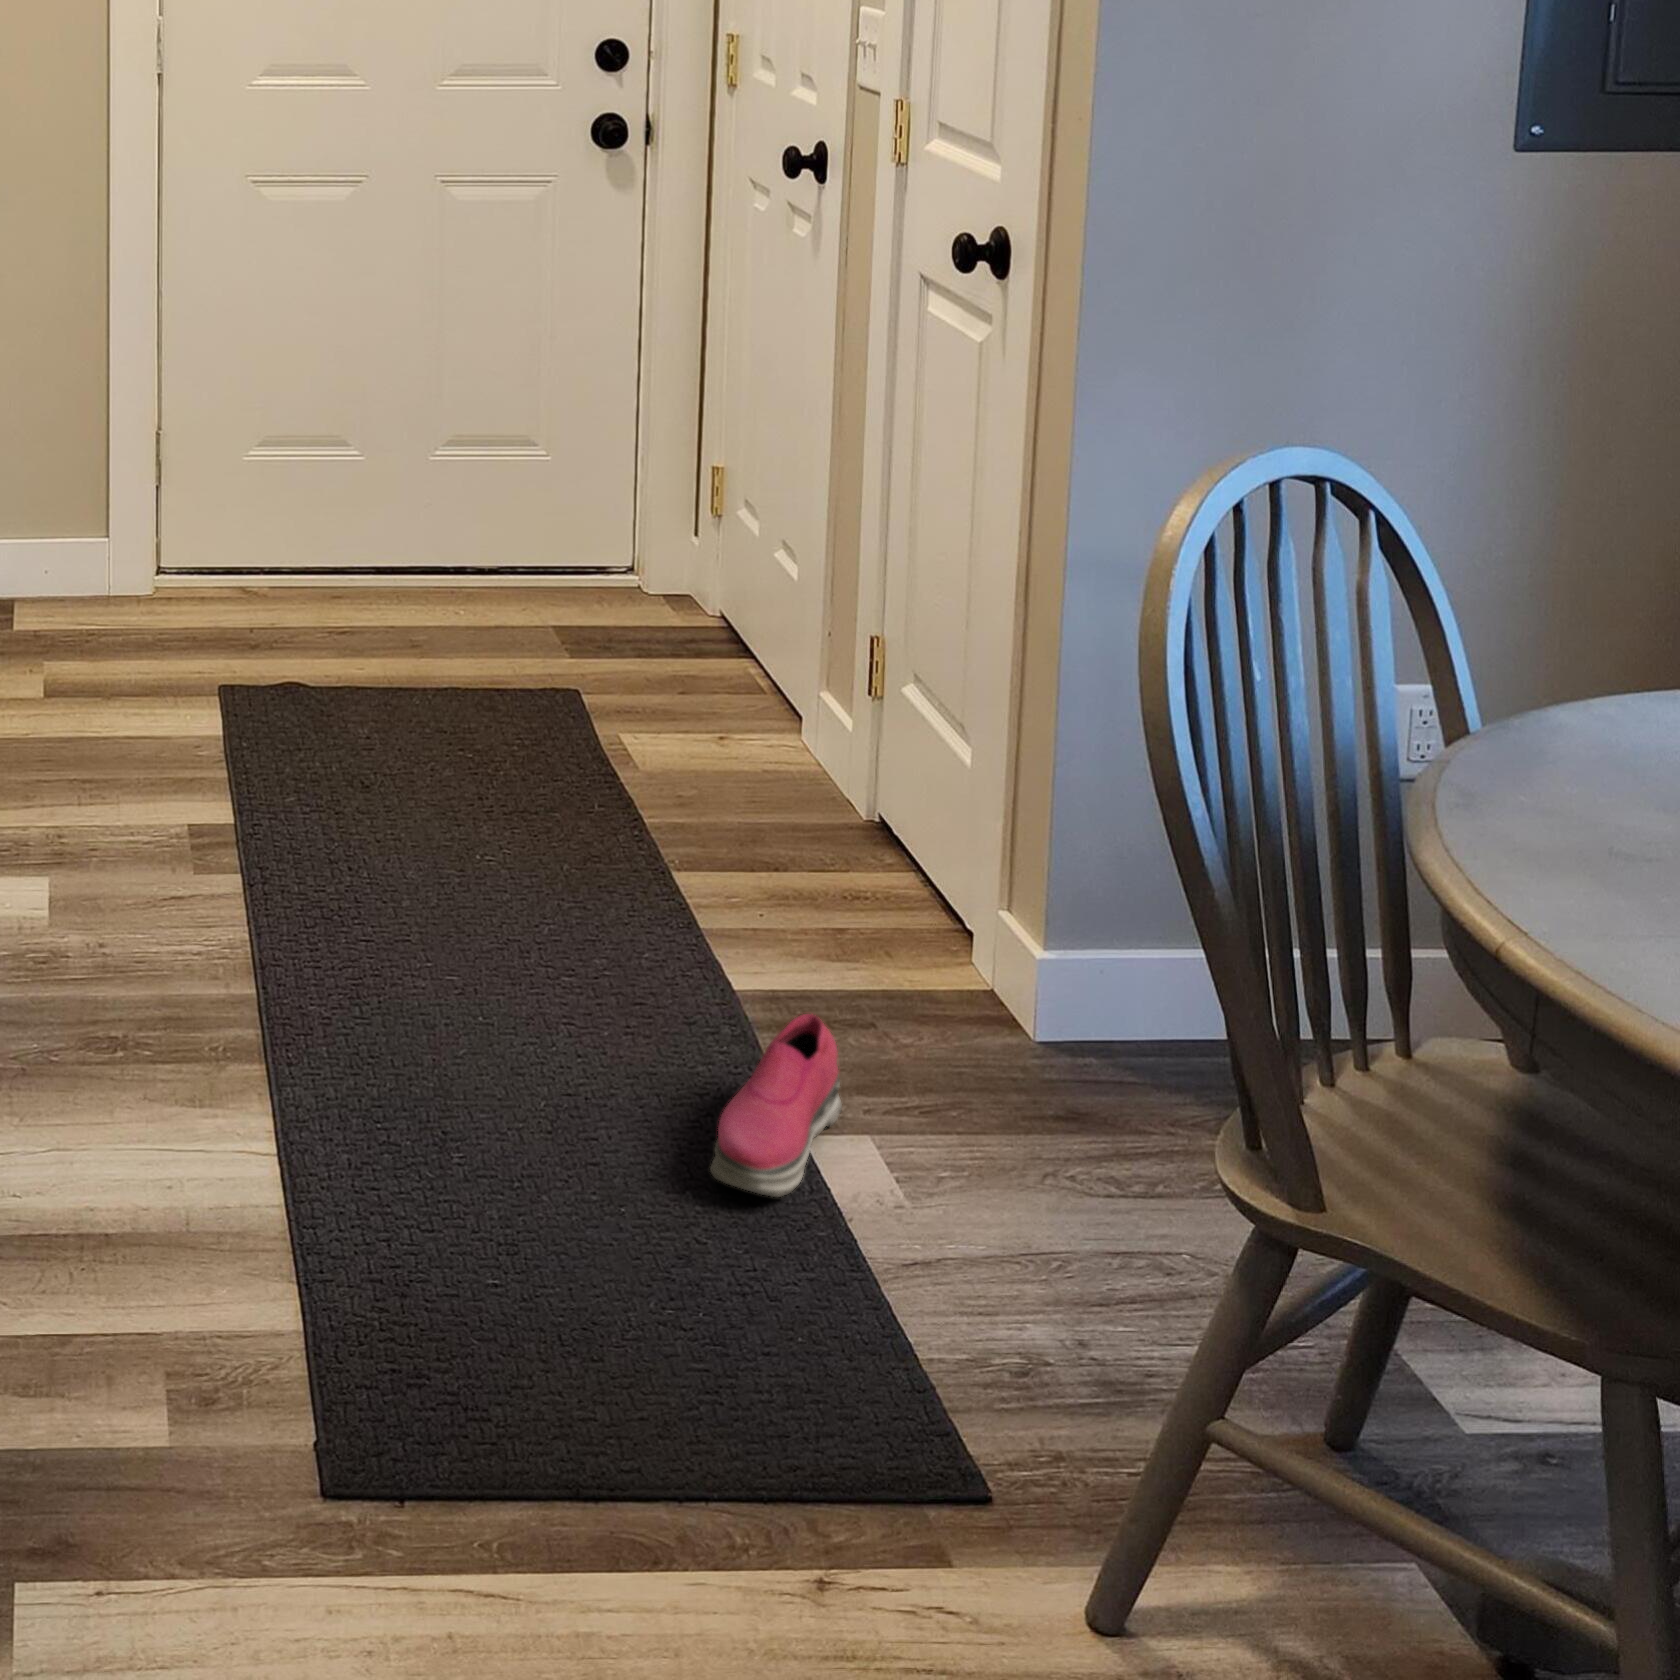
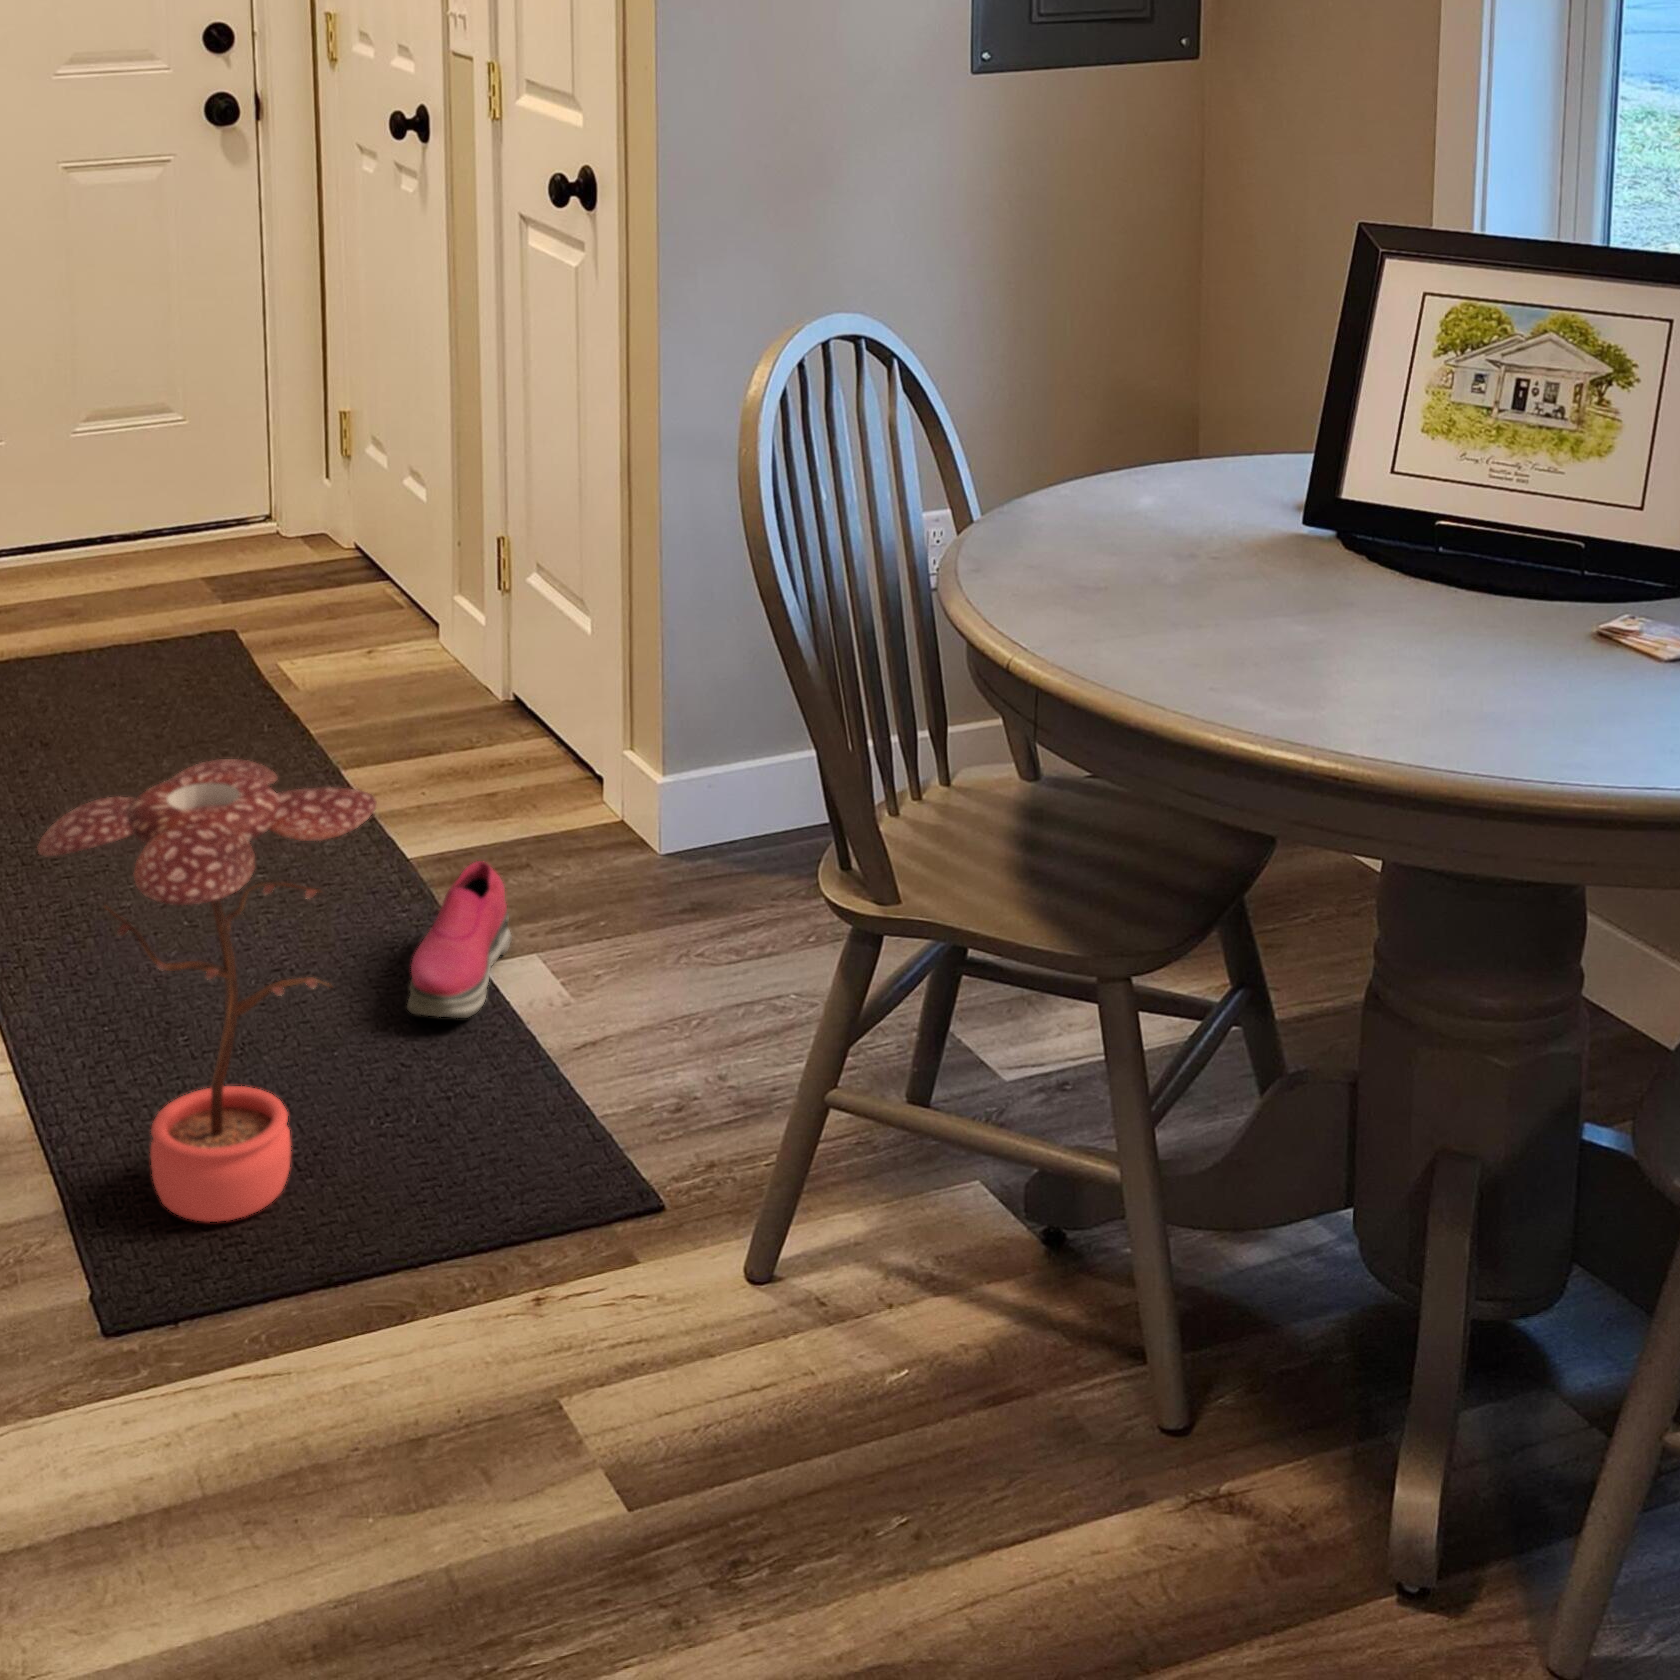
potted plant: none [302,864,681,1388] -> present [37,759,376,1222]

